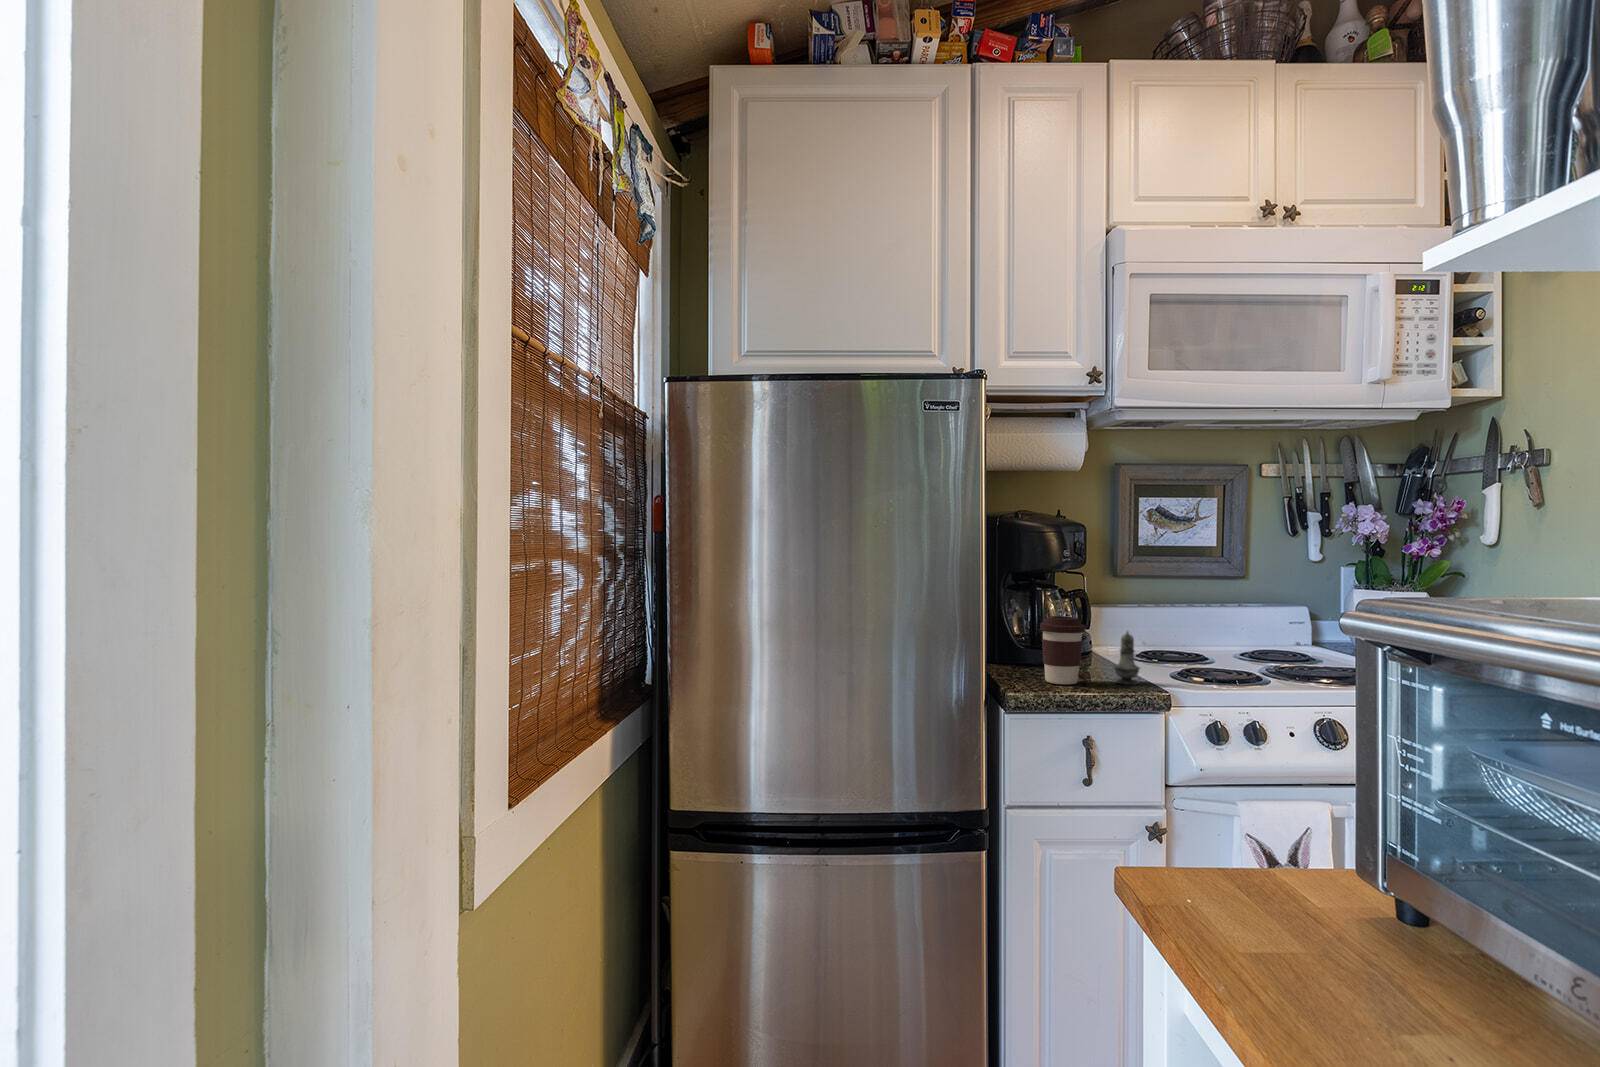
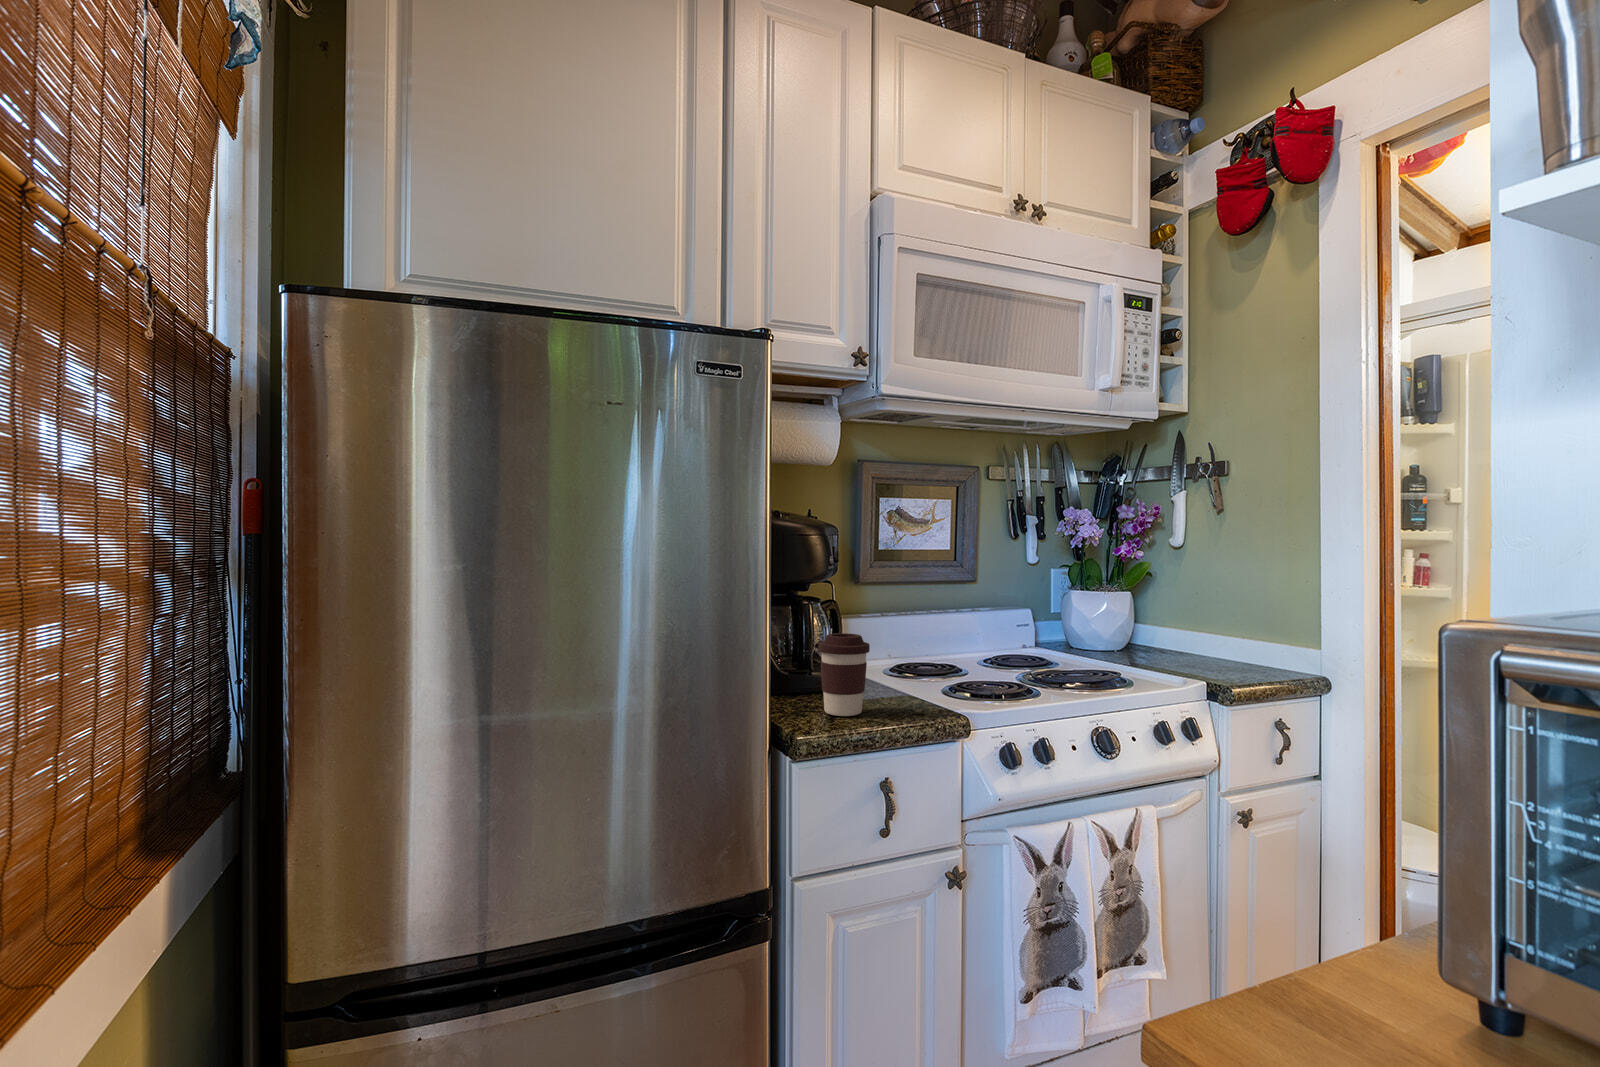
salt shaker: present [1114,631,1140,685] -> none [897,647,927,710]

